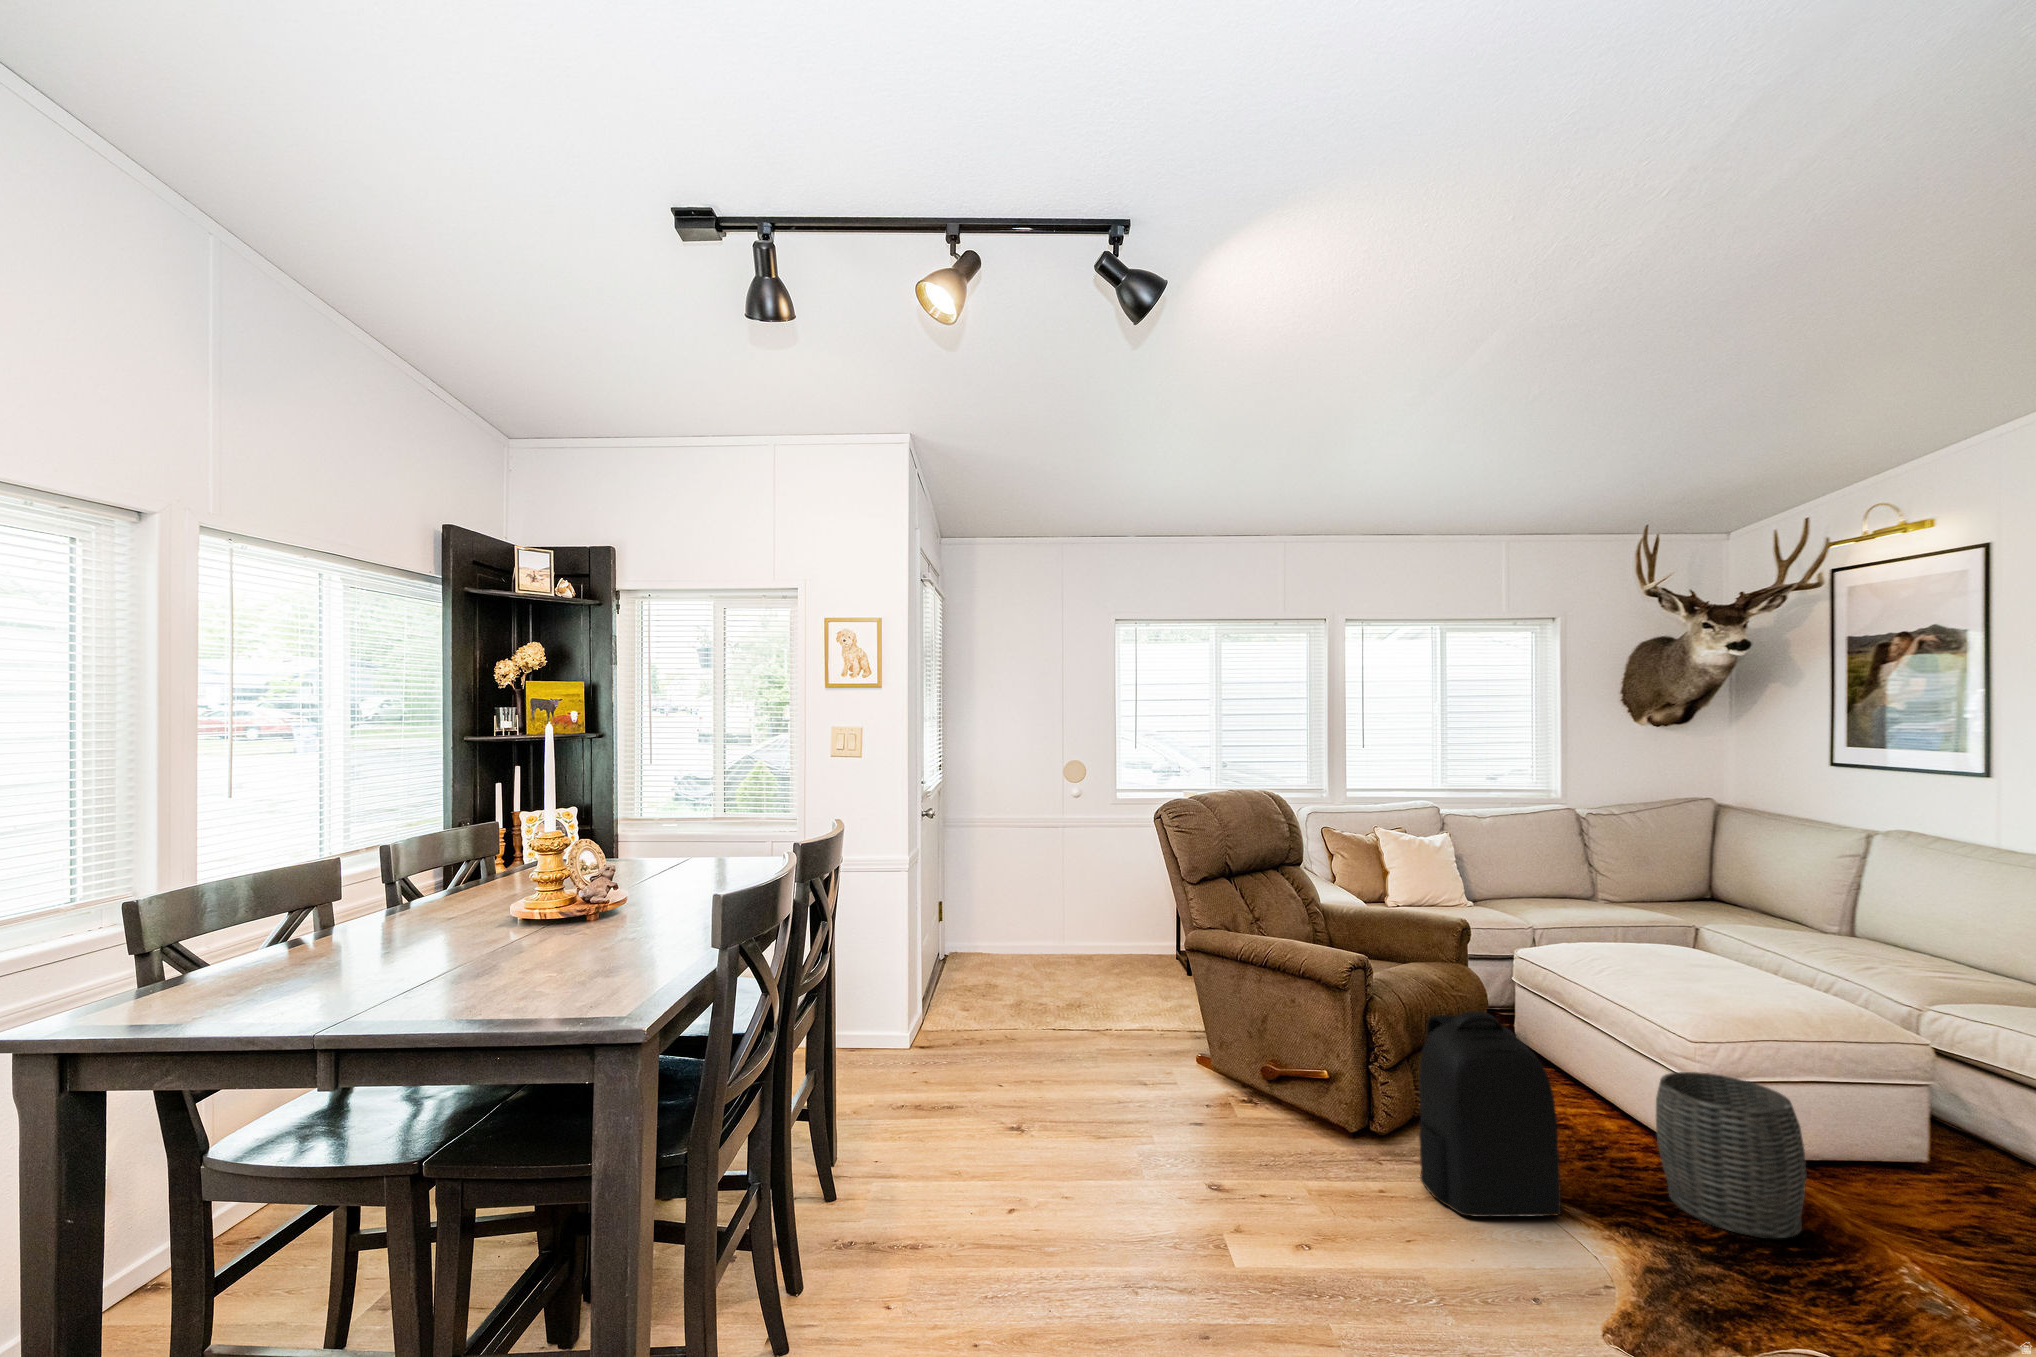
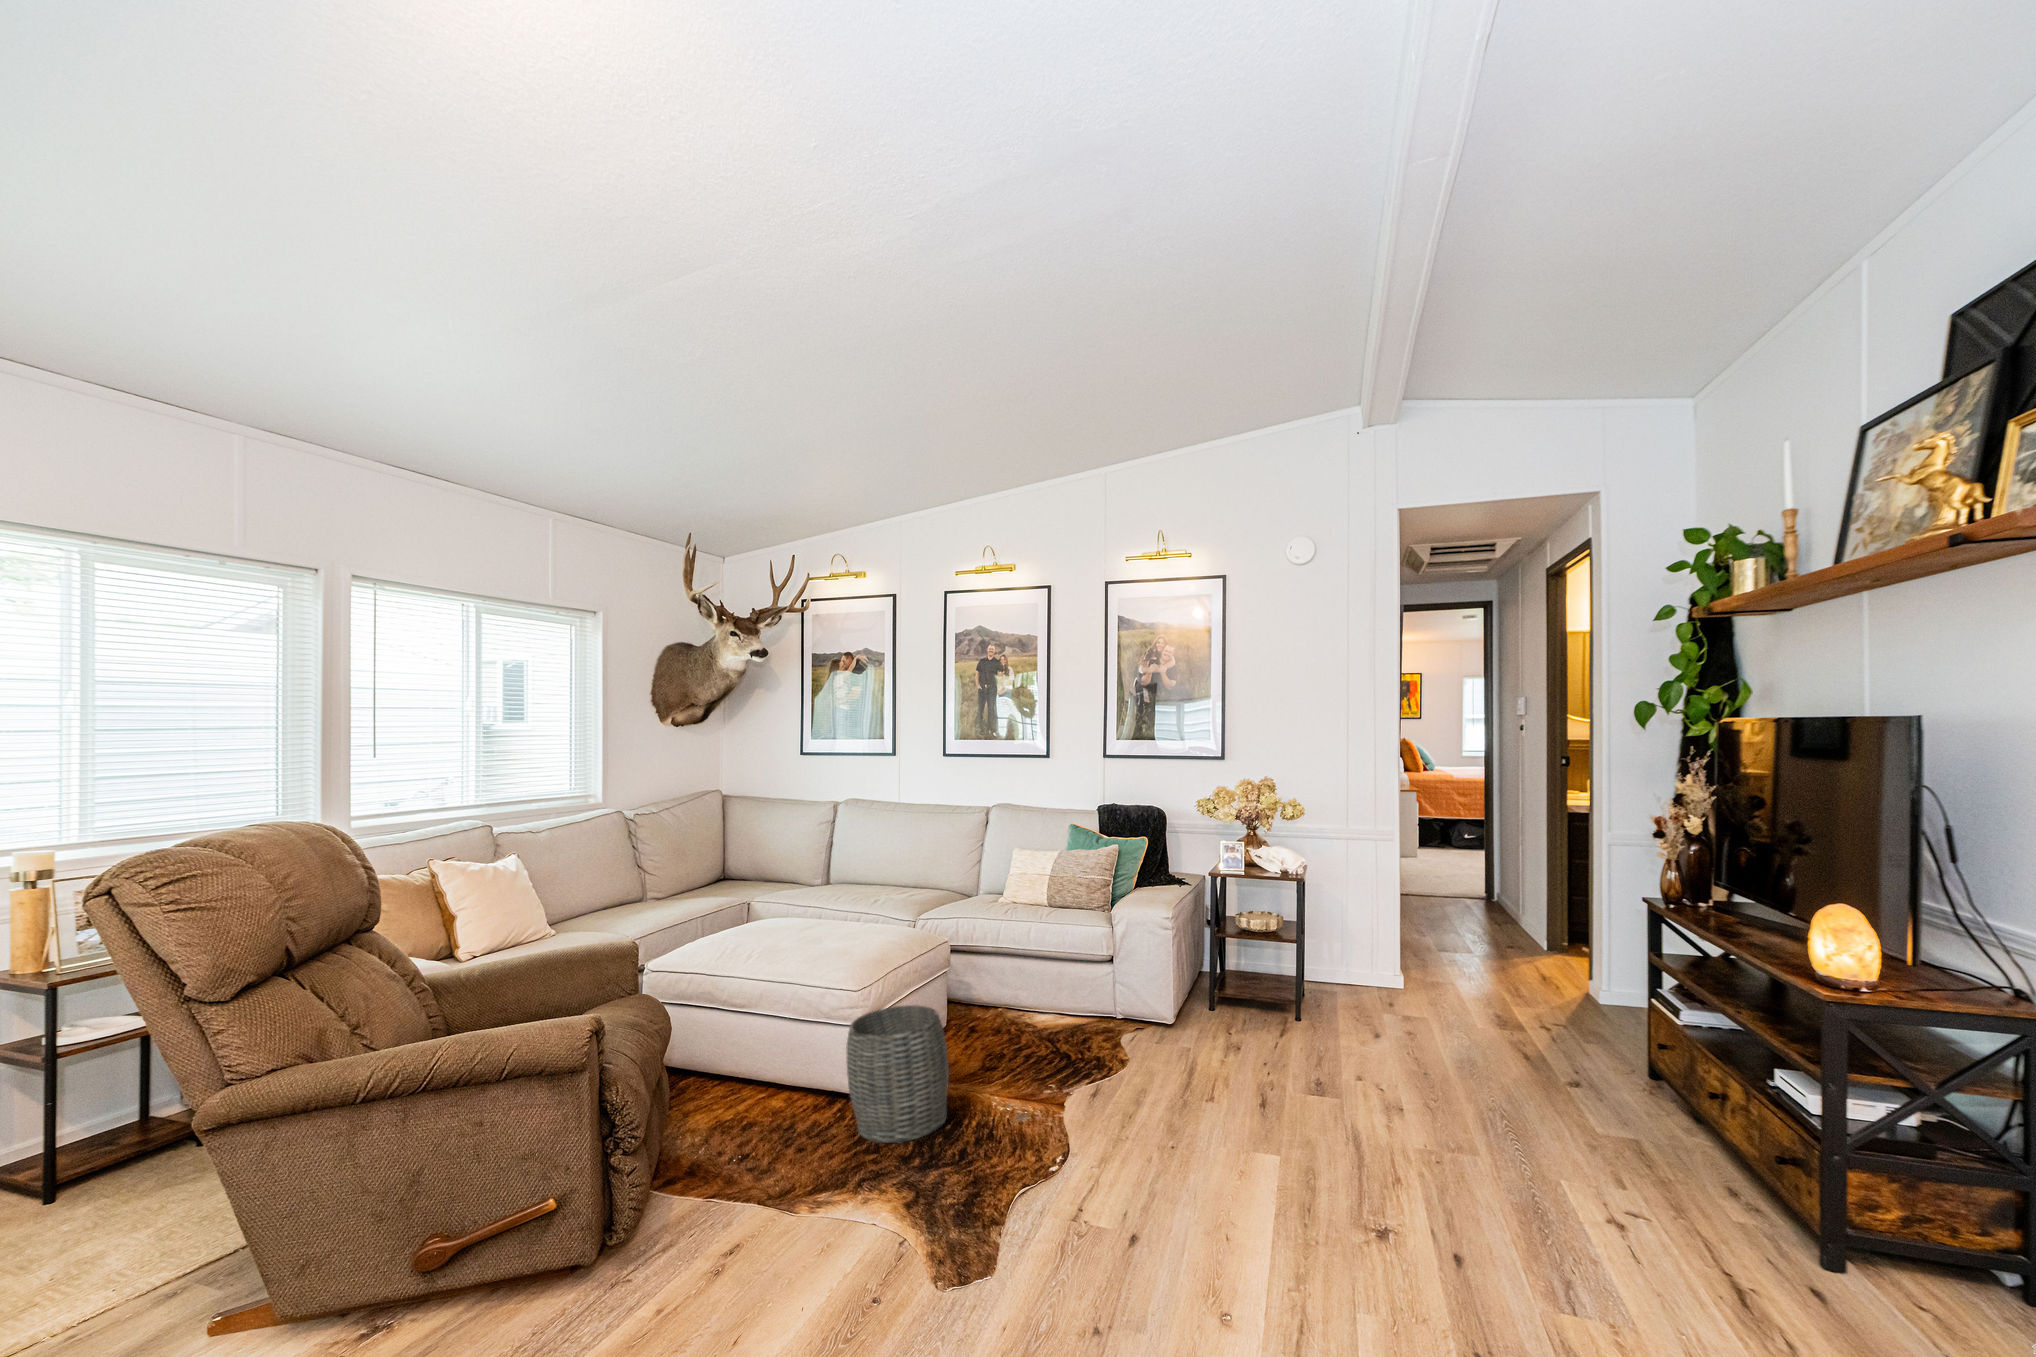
backpack: present [1419,1011,1561,1217] -> none [669,1027,824,1272]

